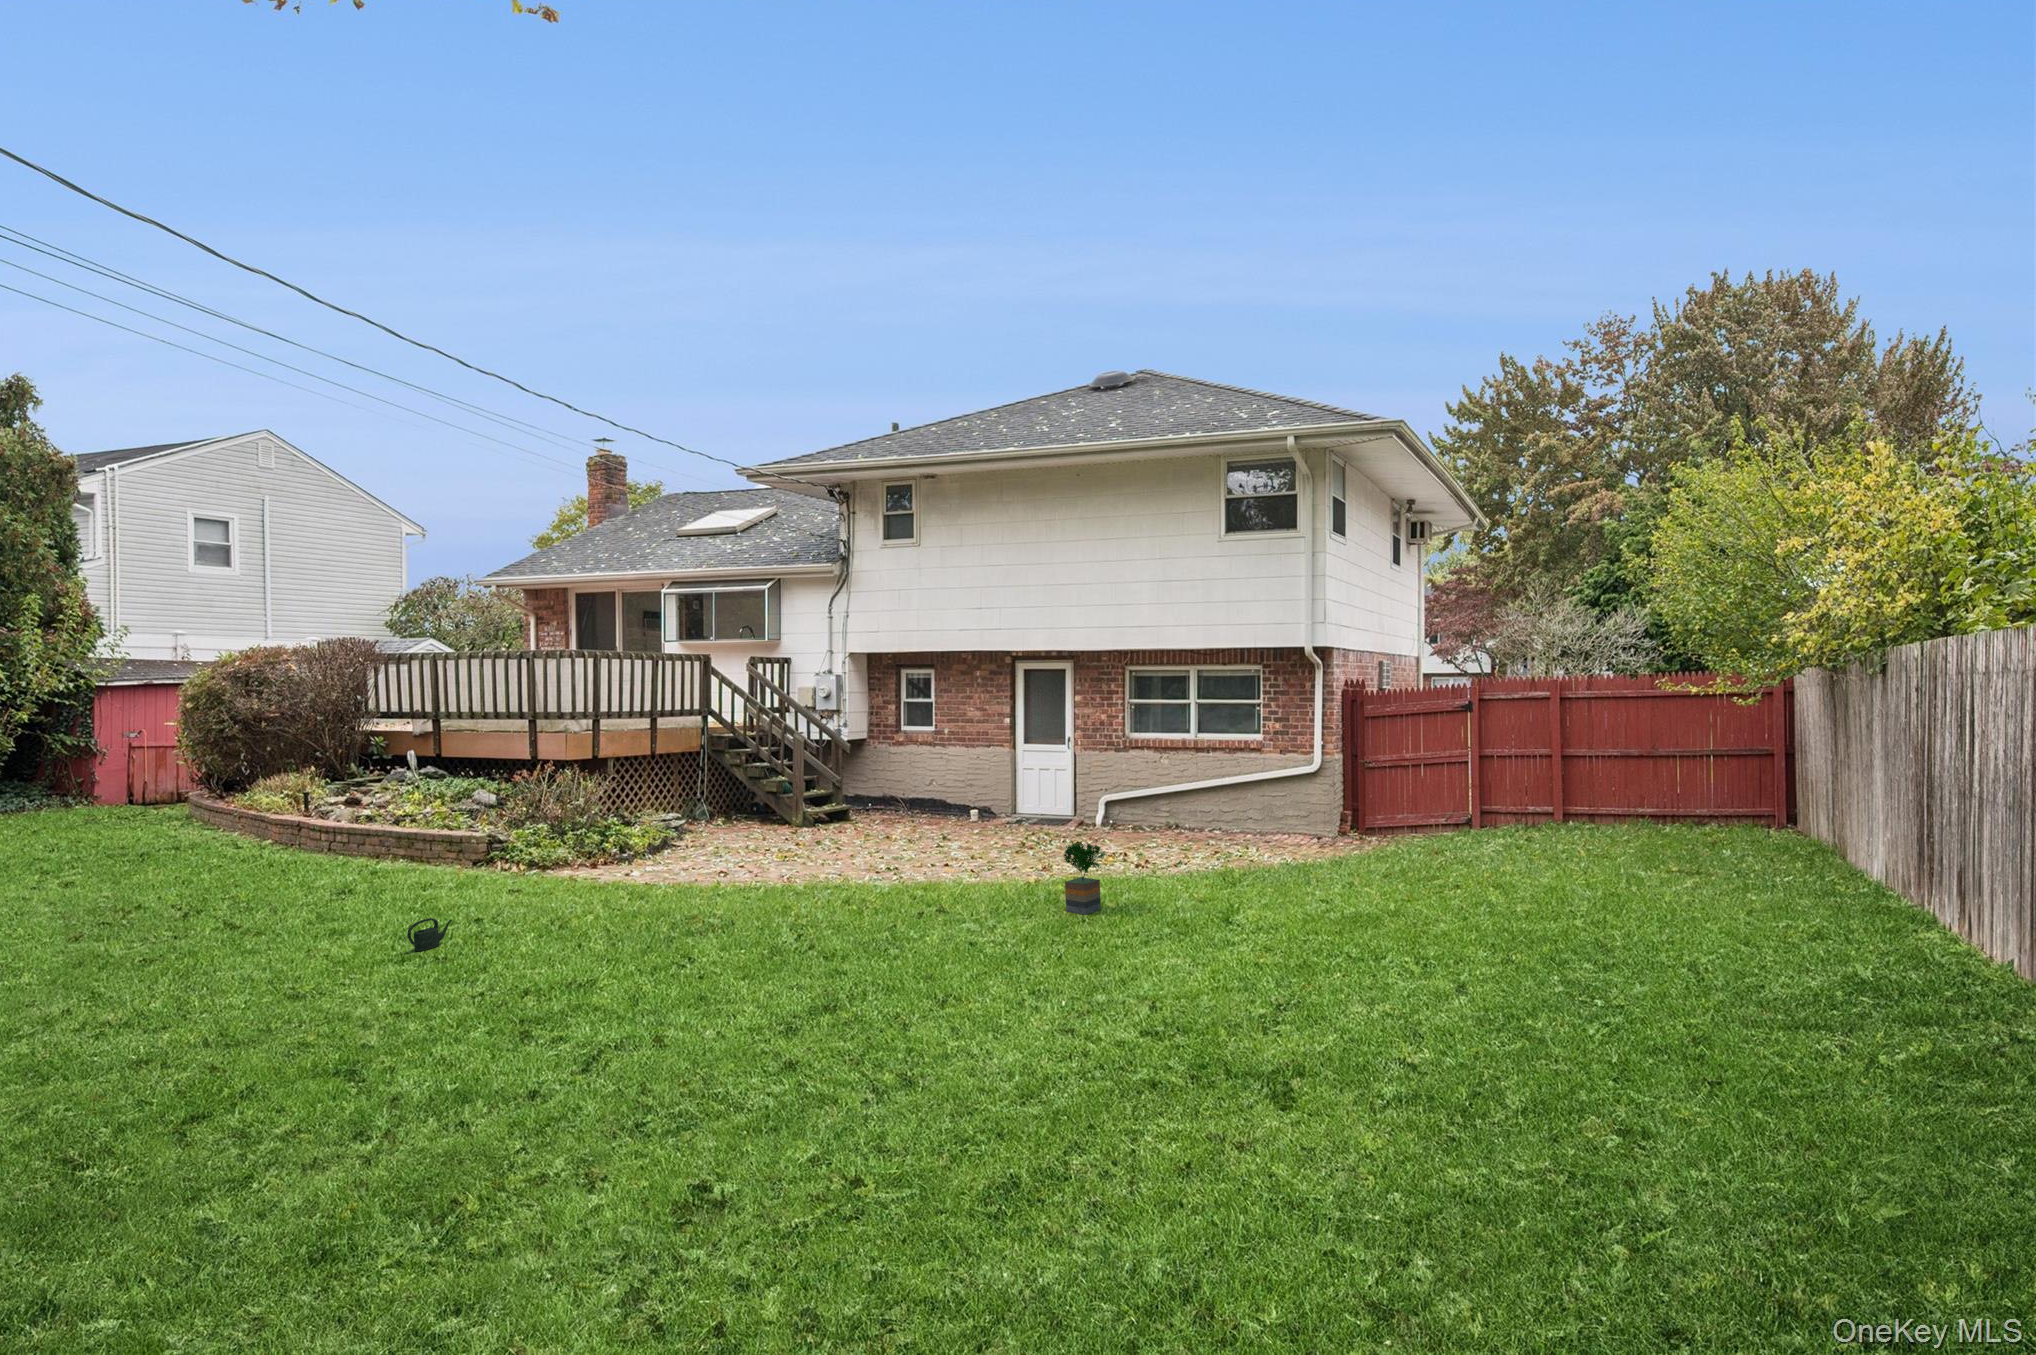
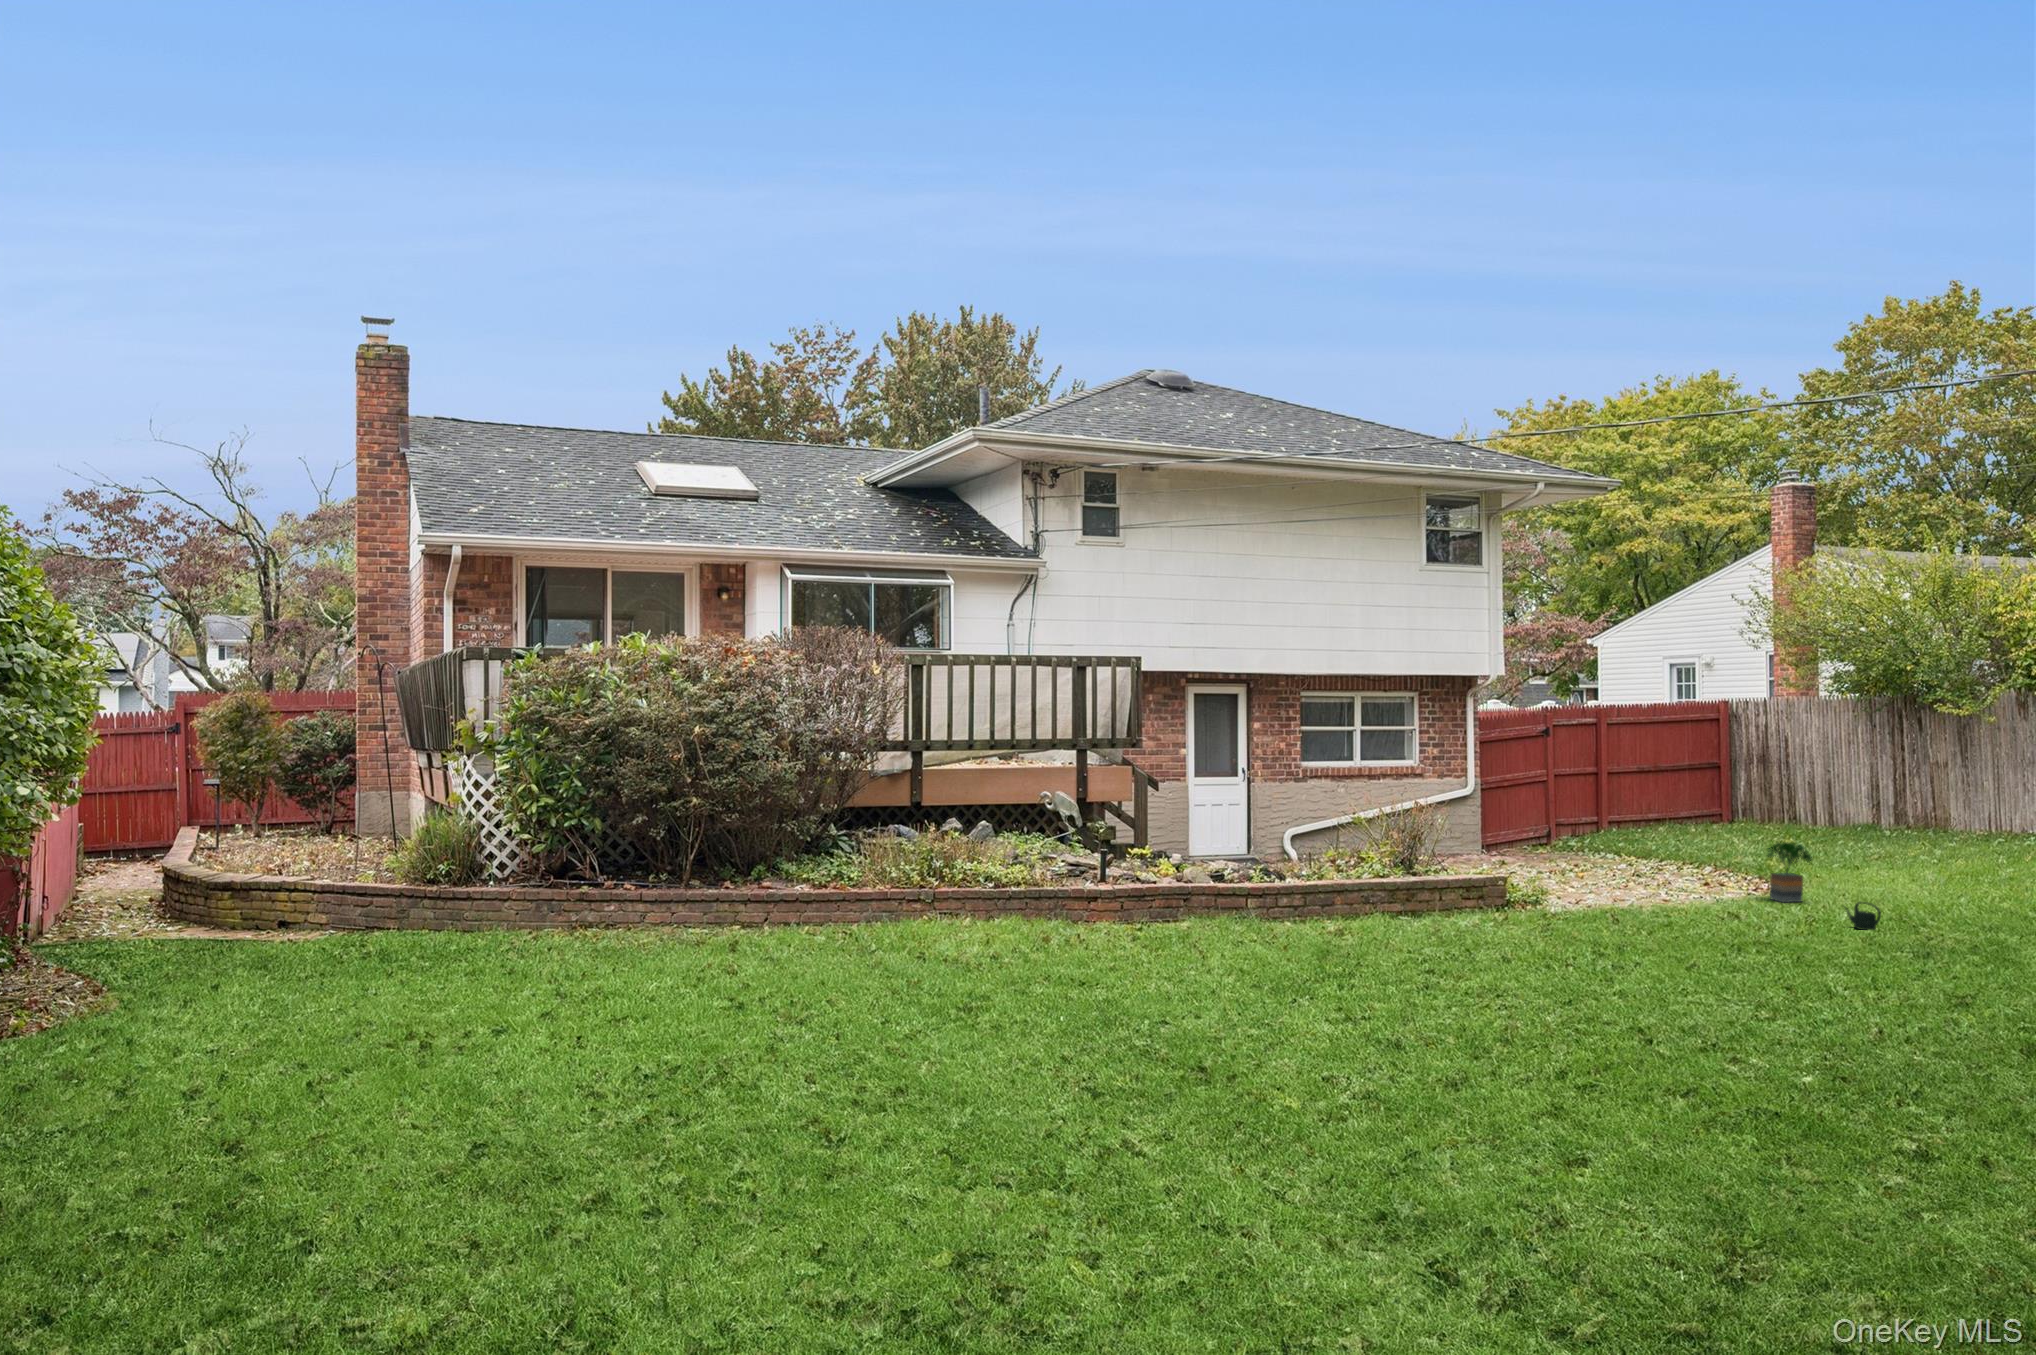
potted tree: present [1063,843,1106,915] -> present [1768,842,1812,902]

